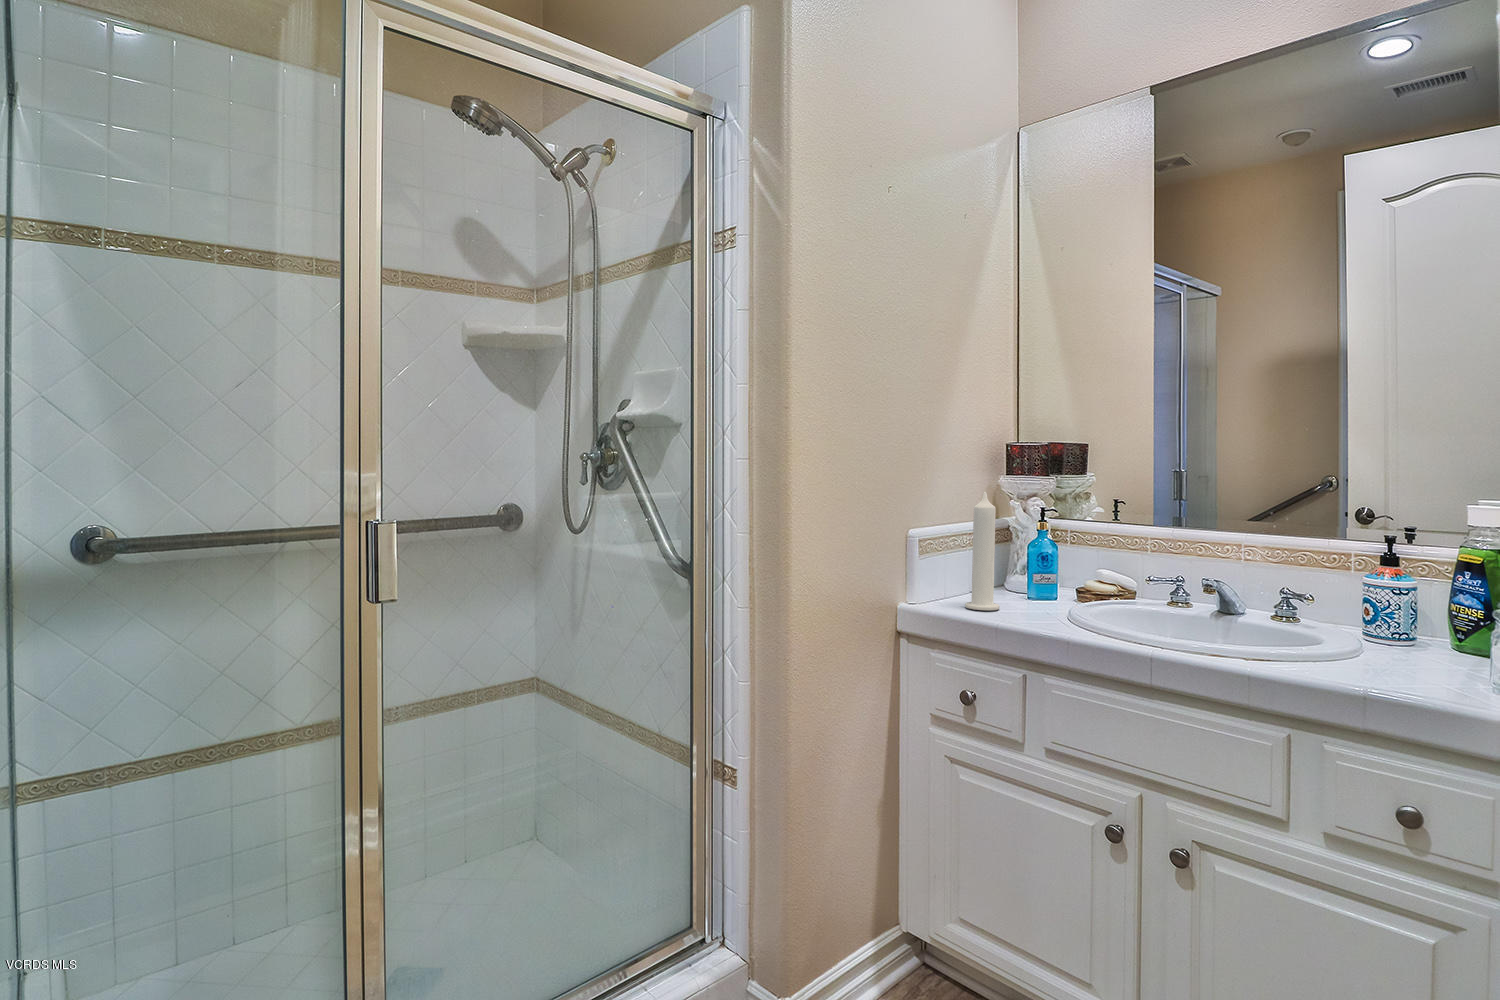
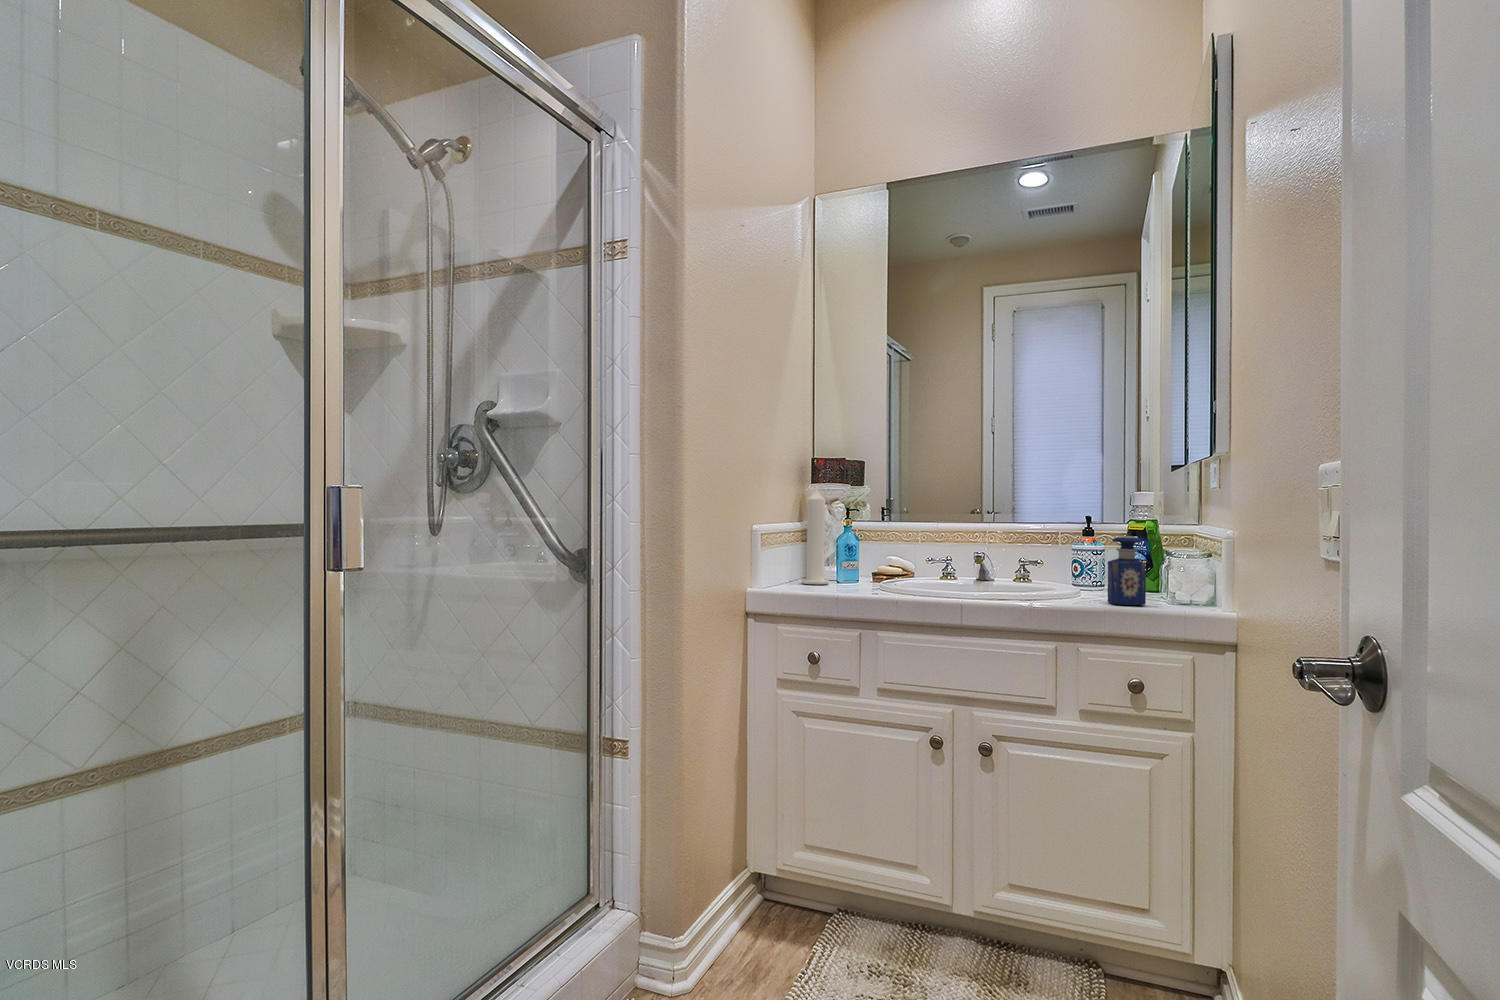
perfume bottle: none [1387,582,1452,691] -> present [1108,536,1146,605]

